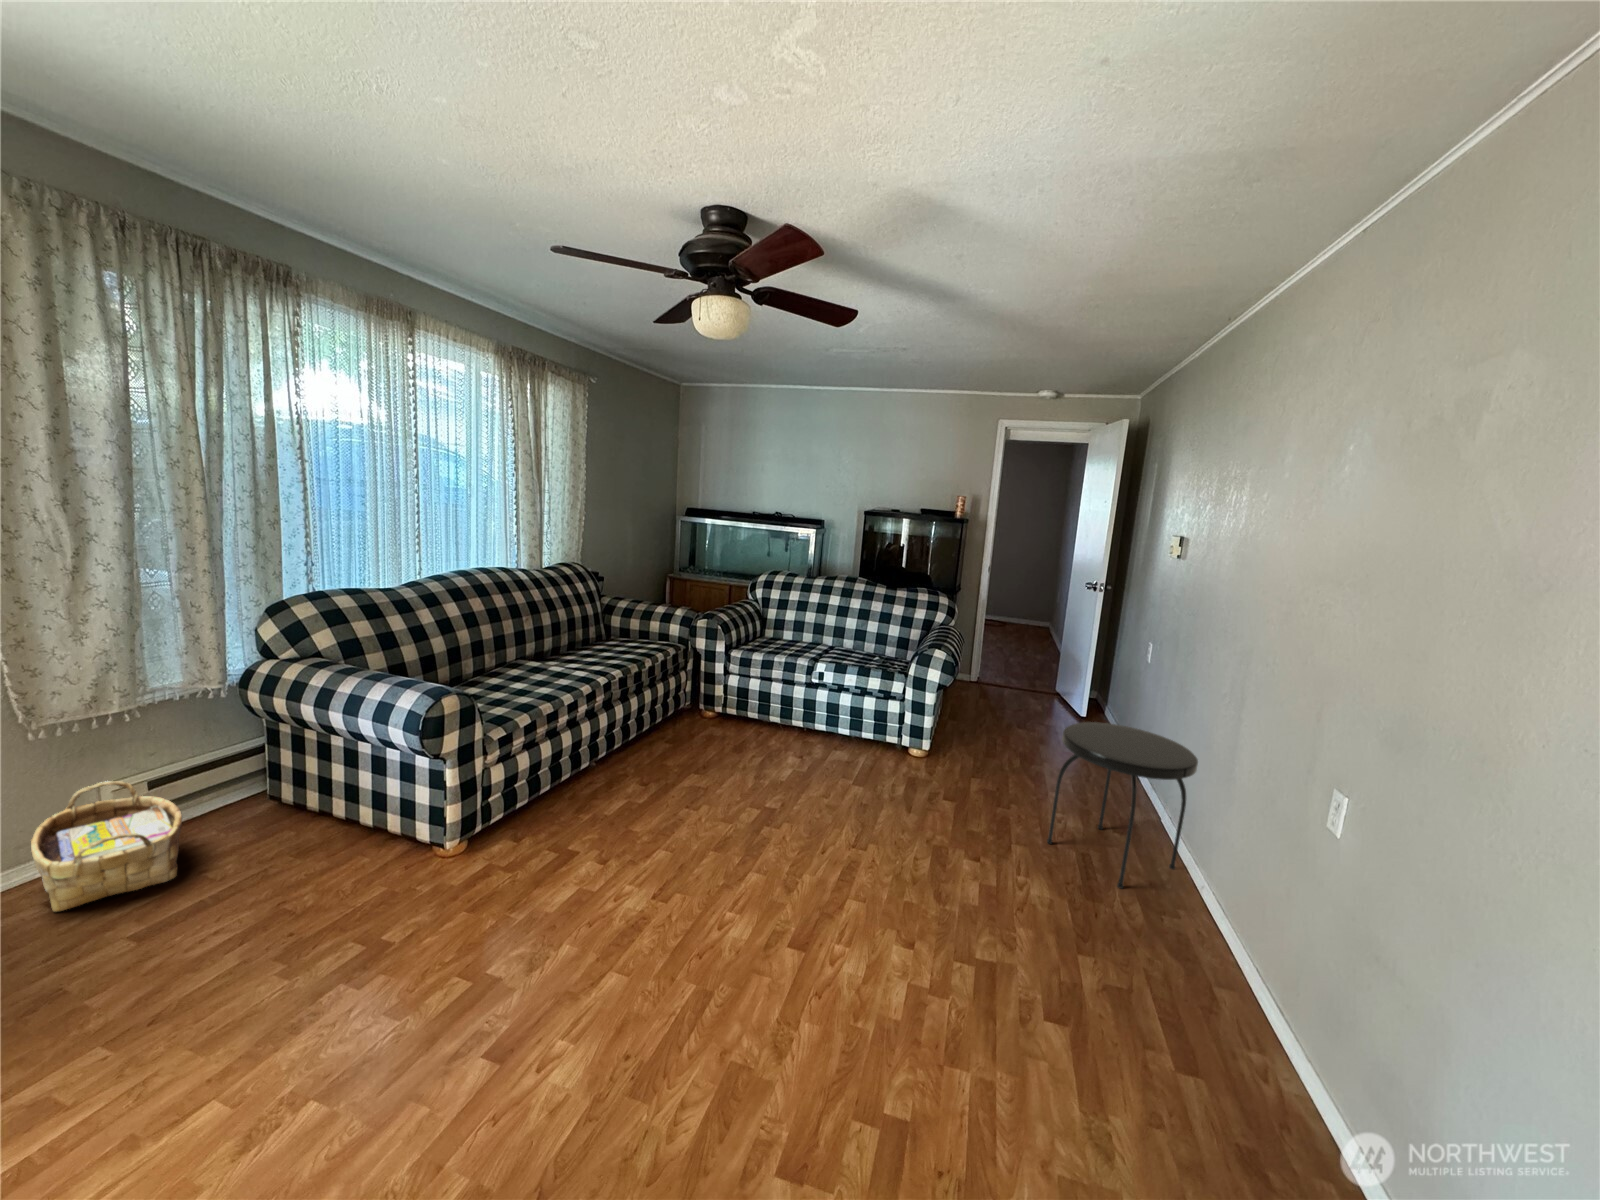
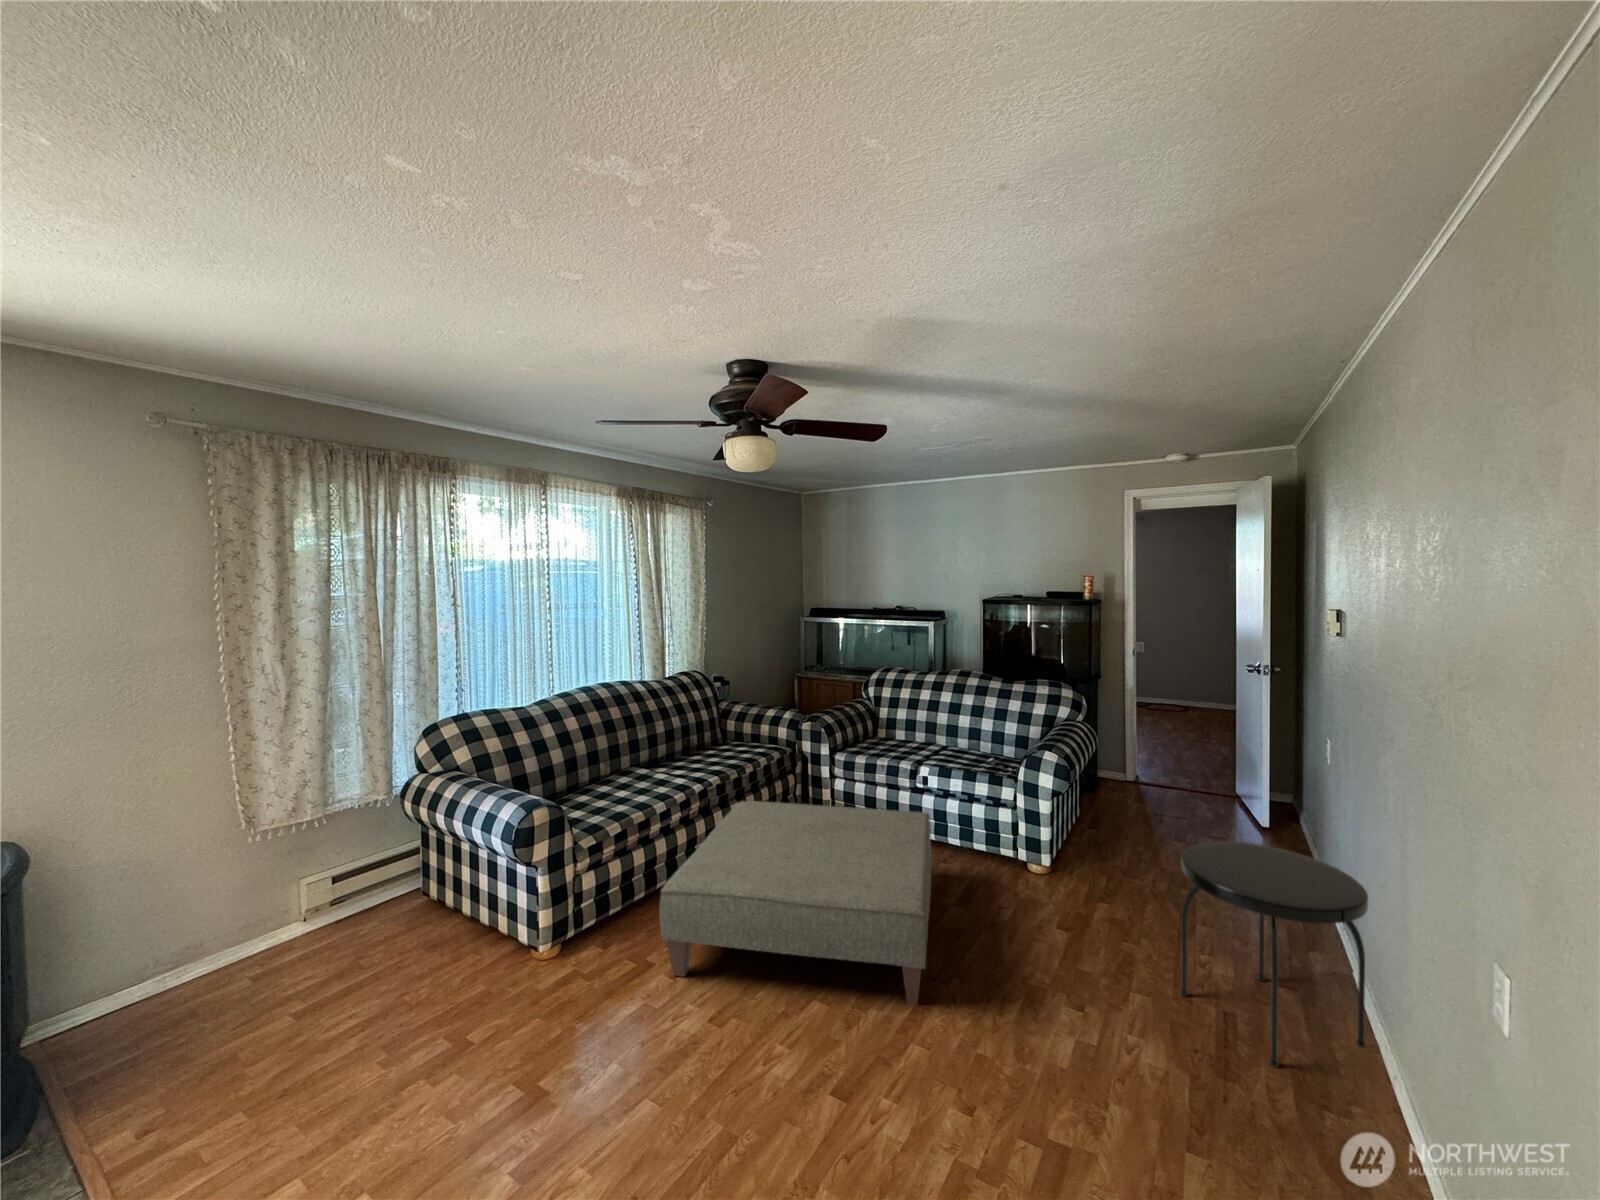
ottoman: none [593,694,861,868] -> present [659,801,931,1005]
woven basket: present [31,781,182,911] -> none [240,877,346,989]

